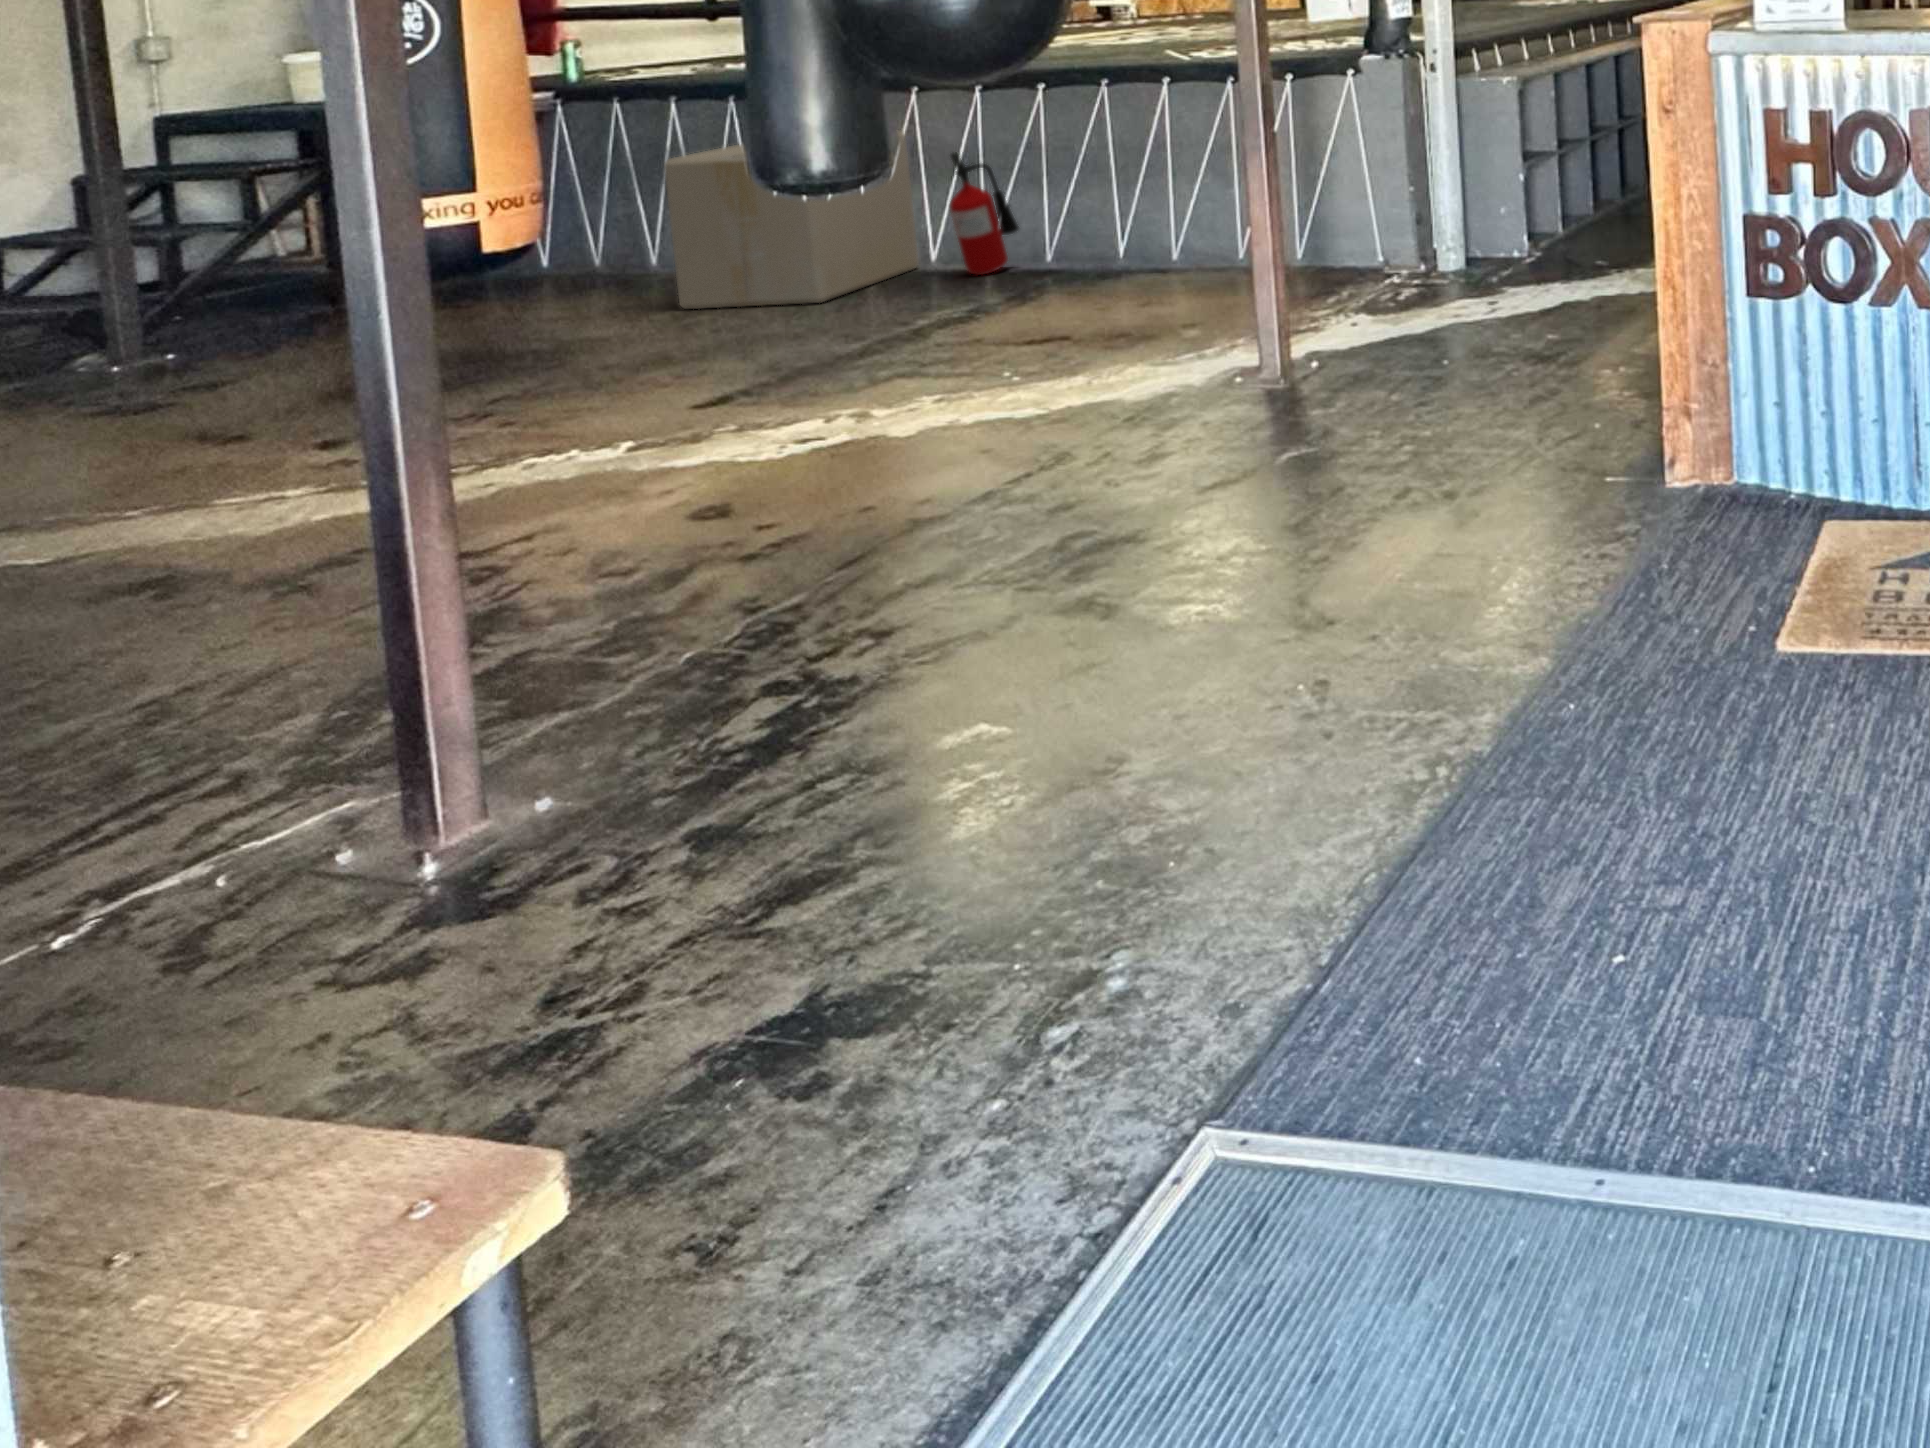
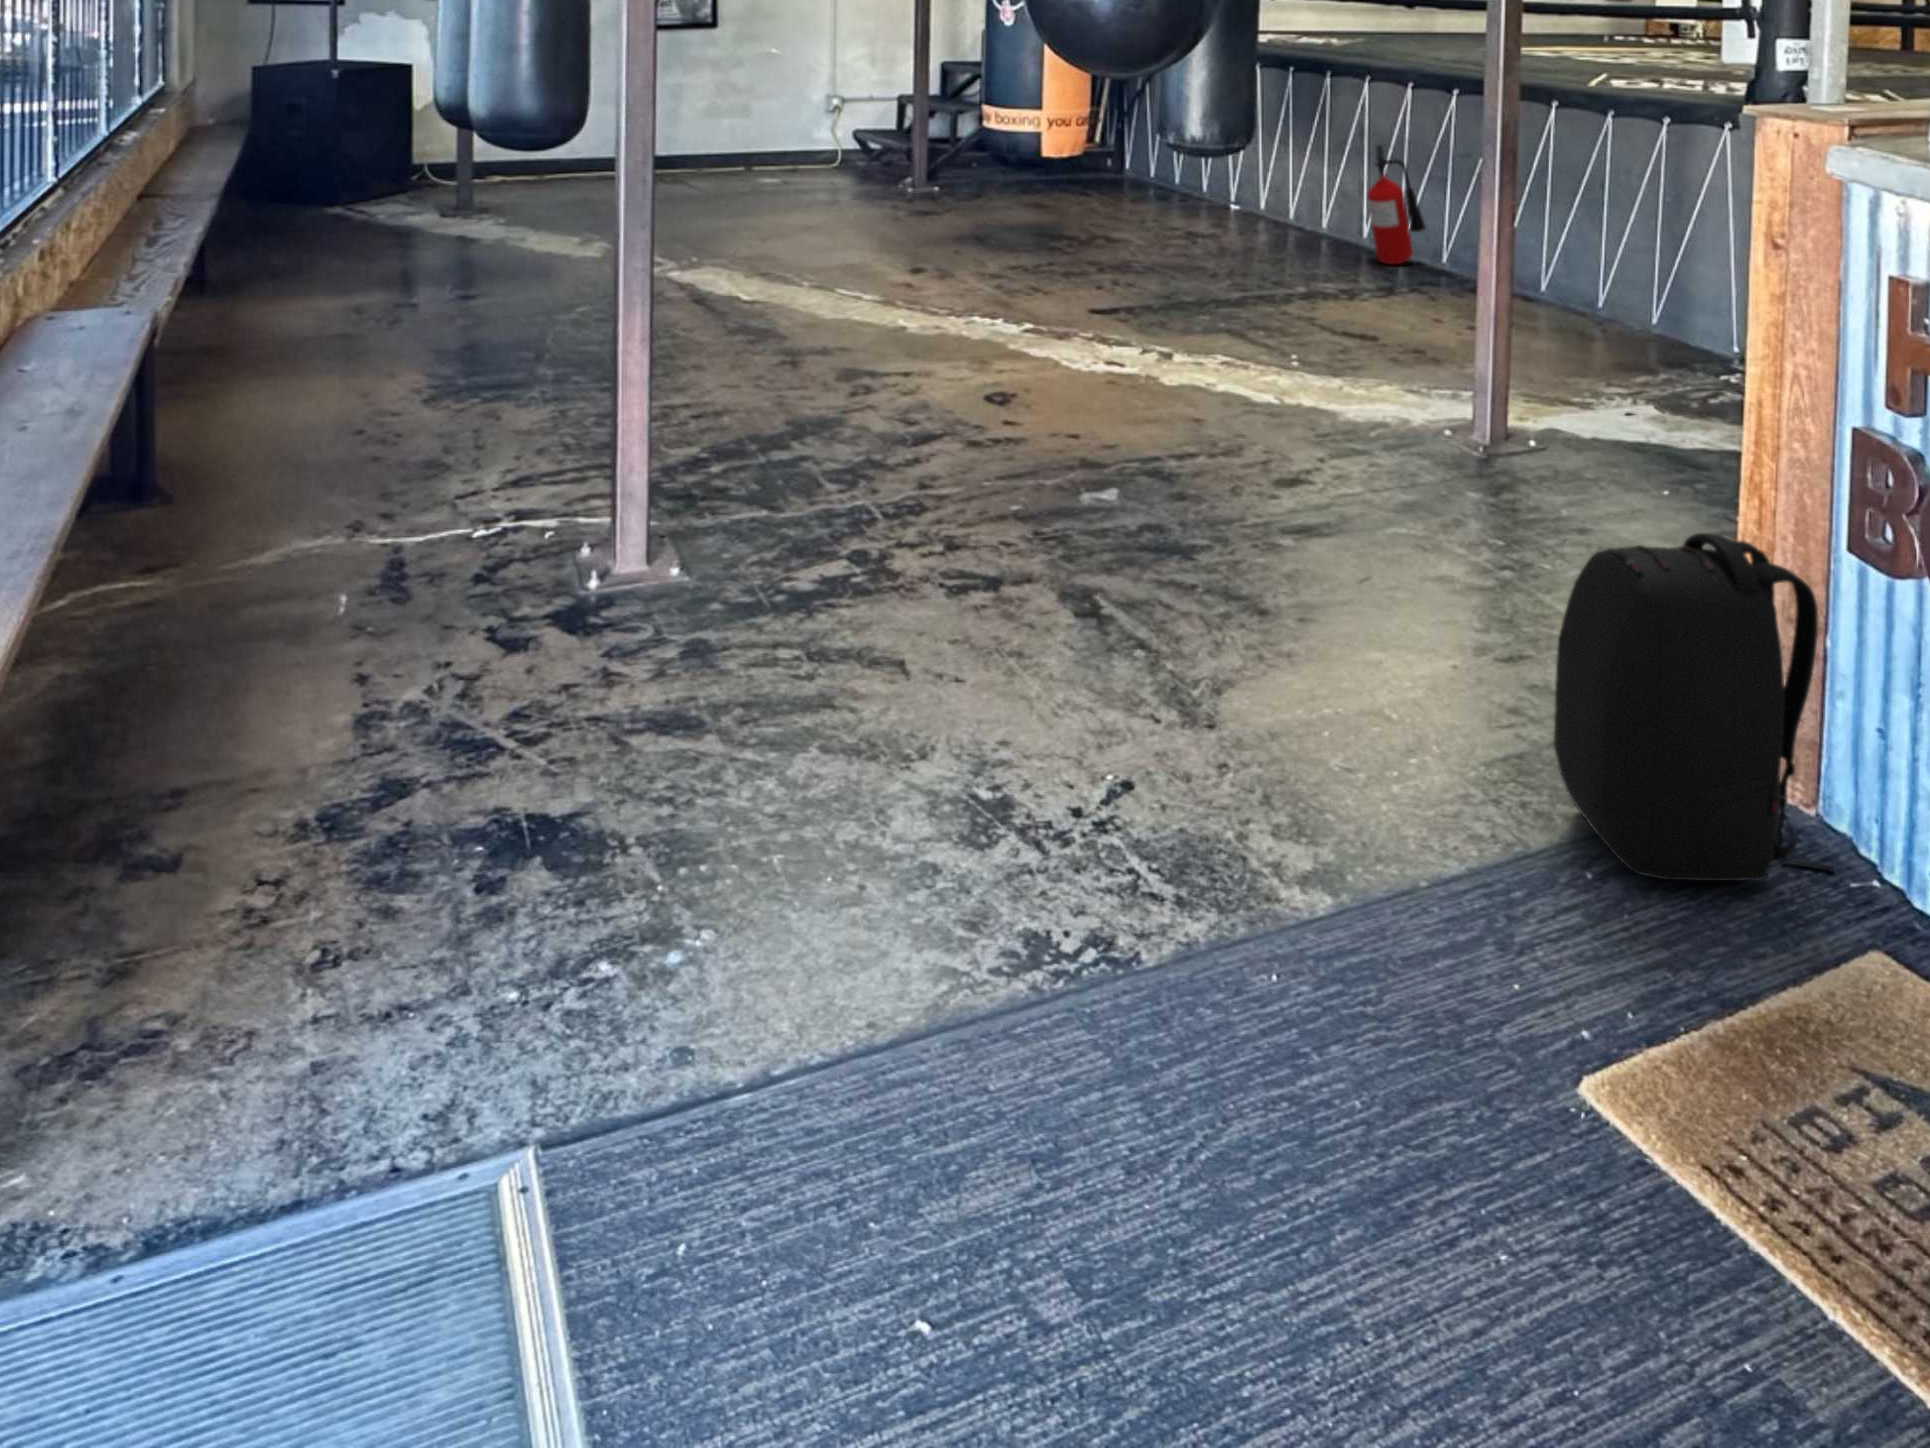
cardboard box: present [664,131,918,309] -> none [1177,106,1357,255]
backpack: none [1594,309,1768,549] -> present [1554,533,1834,881]

